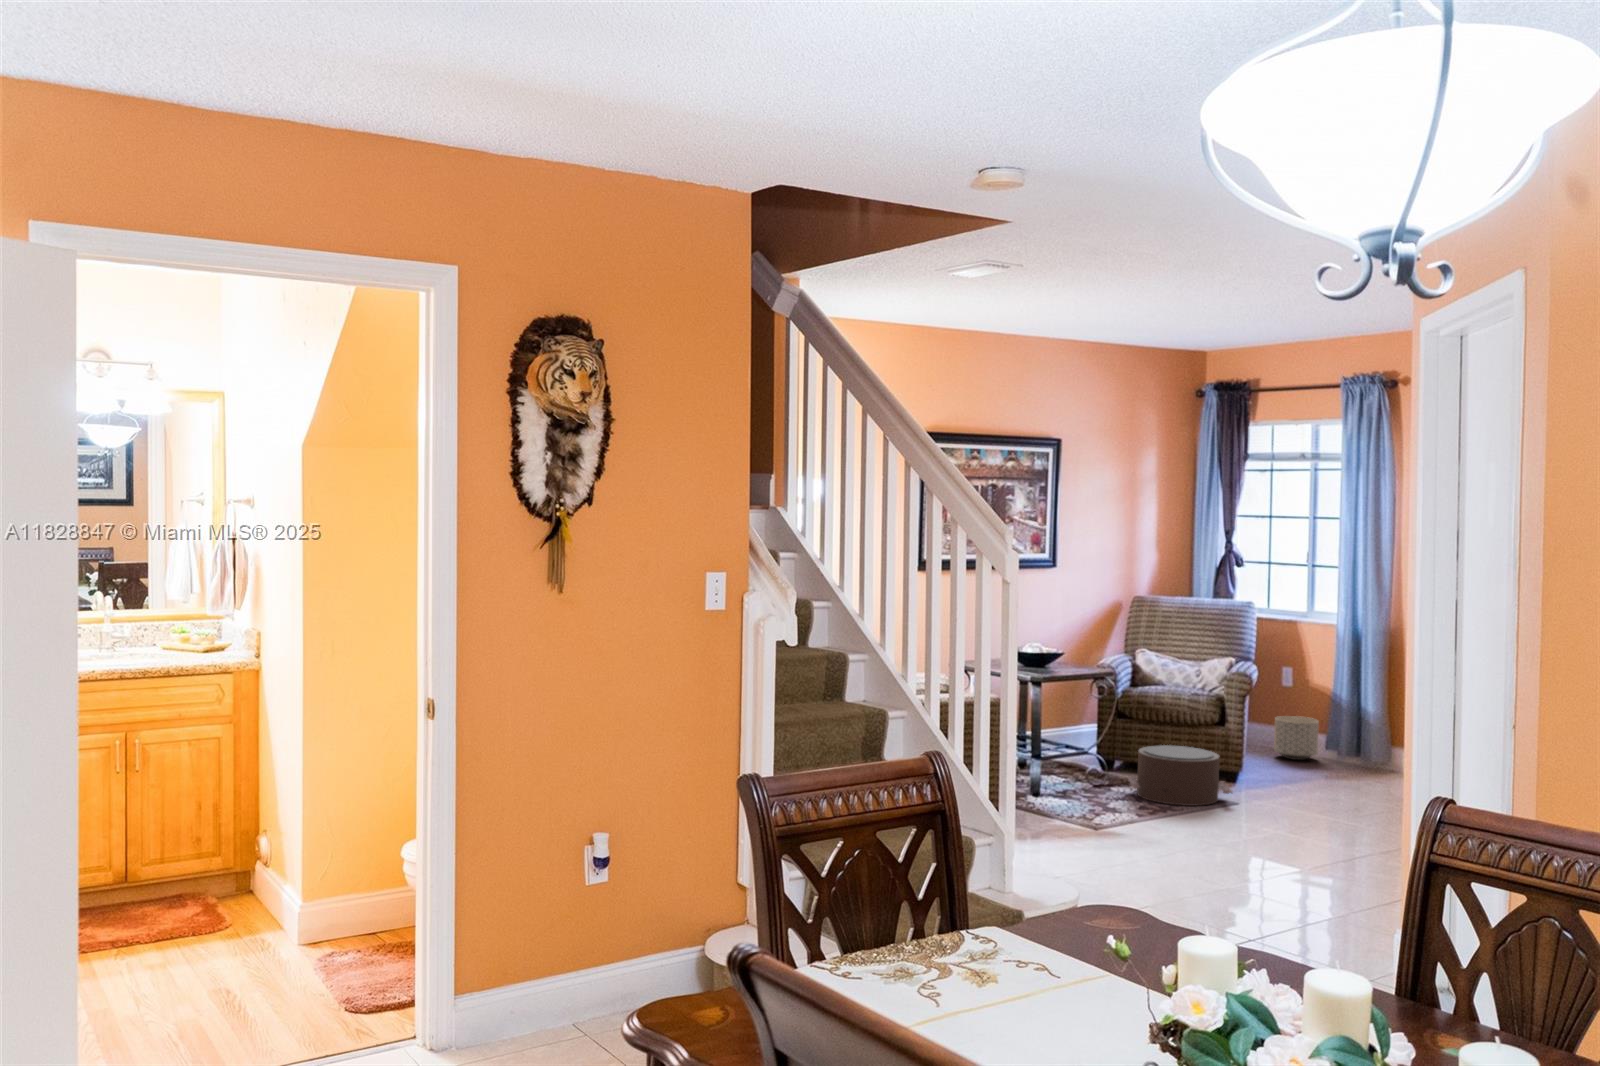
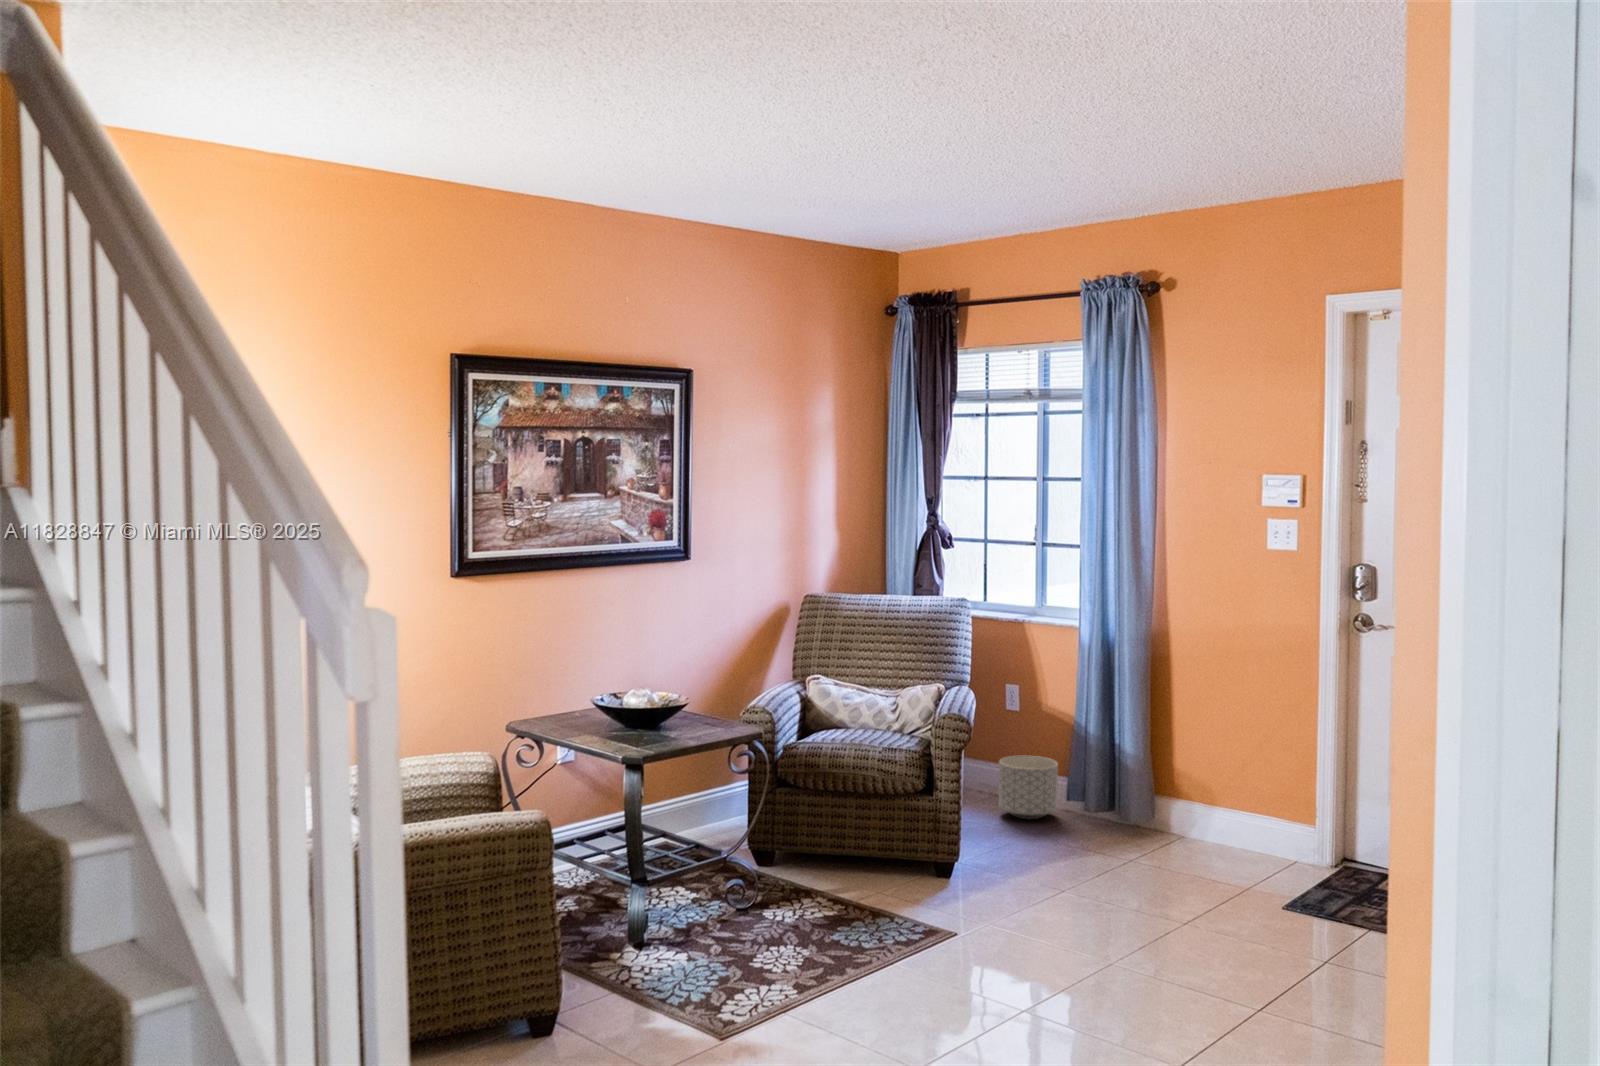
pouf: present [1128,745,1232,806] -> none [788,838,947,947]

